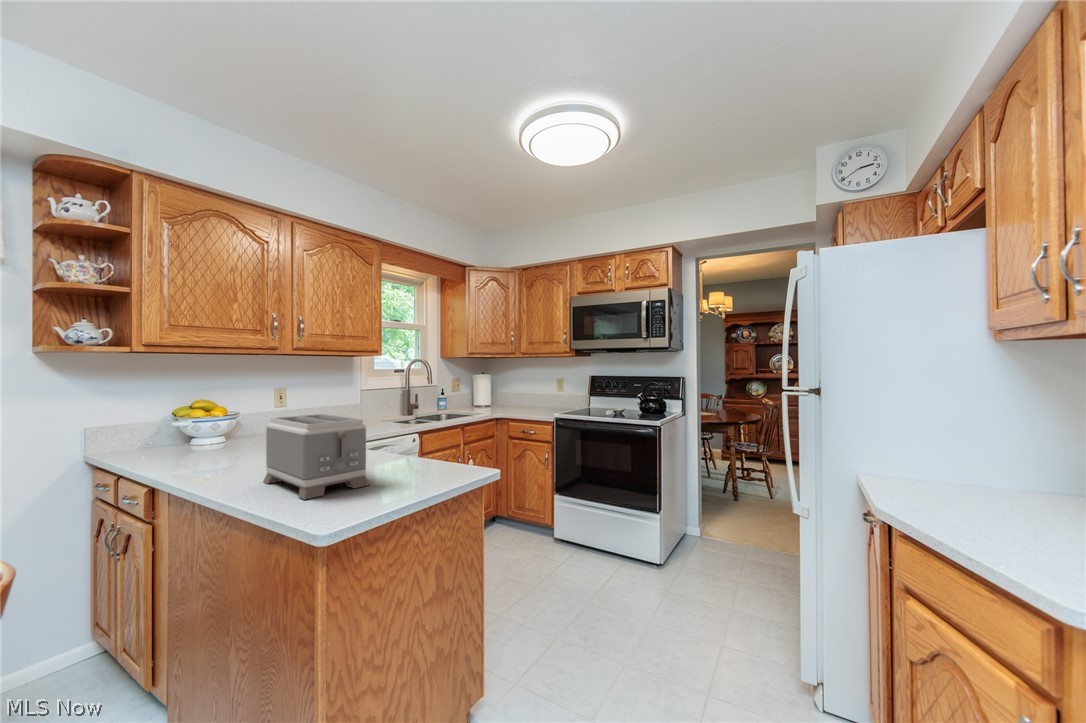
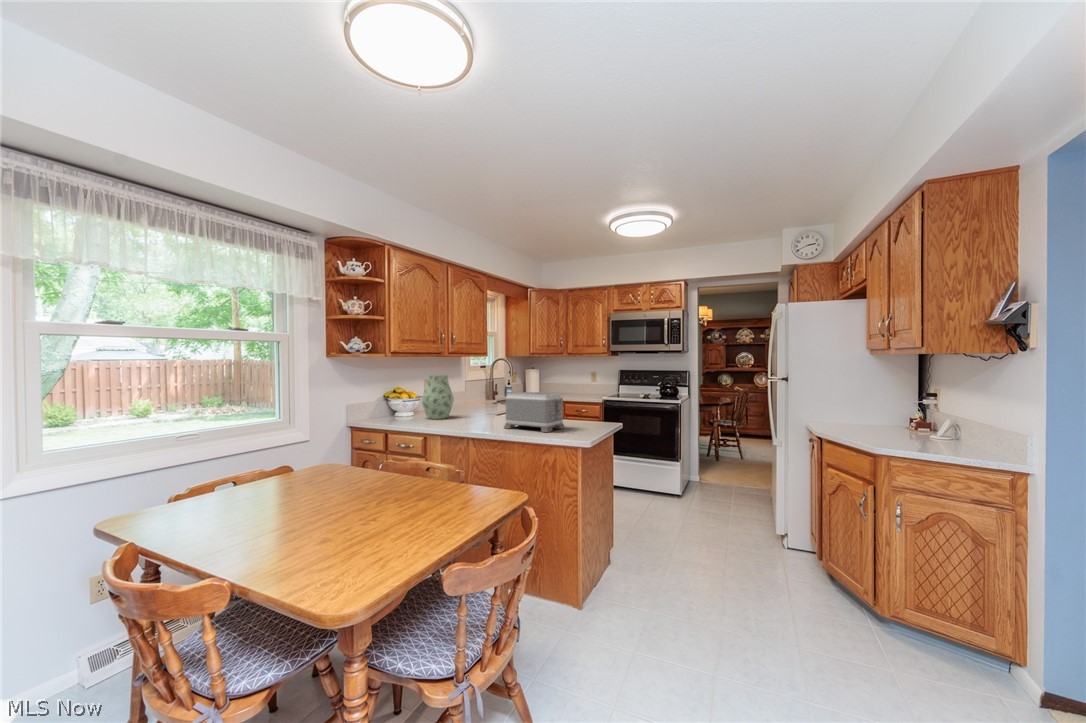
vase: none [207,383,267,453] -> present [422,375,454,419]

